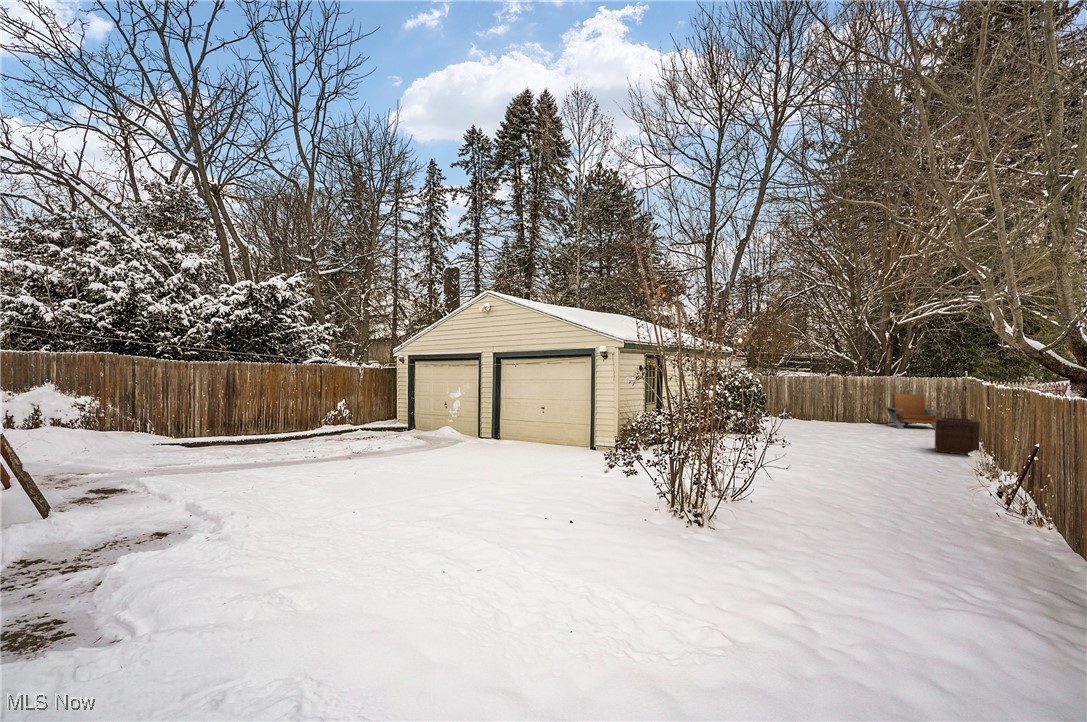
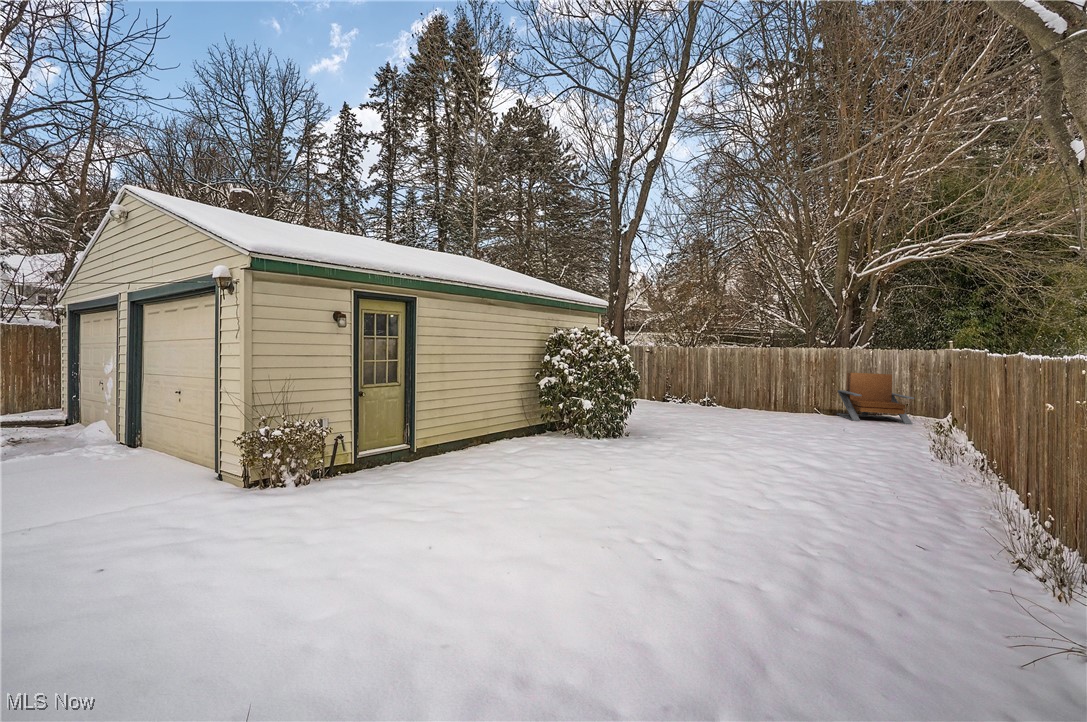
wooden crate: present [935,417,979,455] -> none [906,418,998,497]

